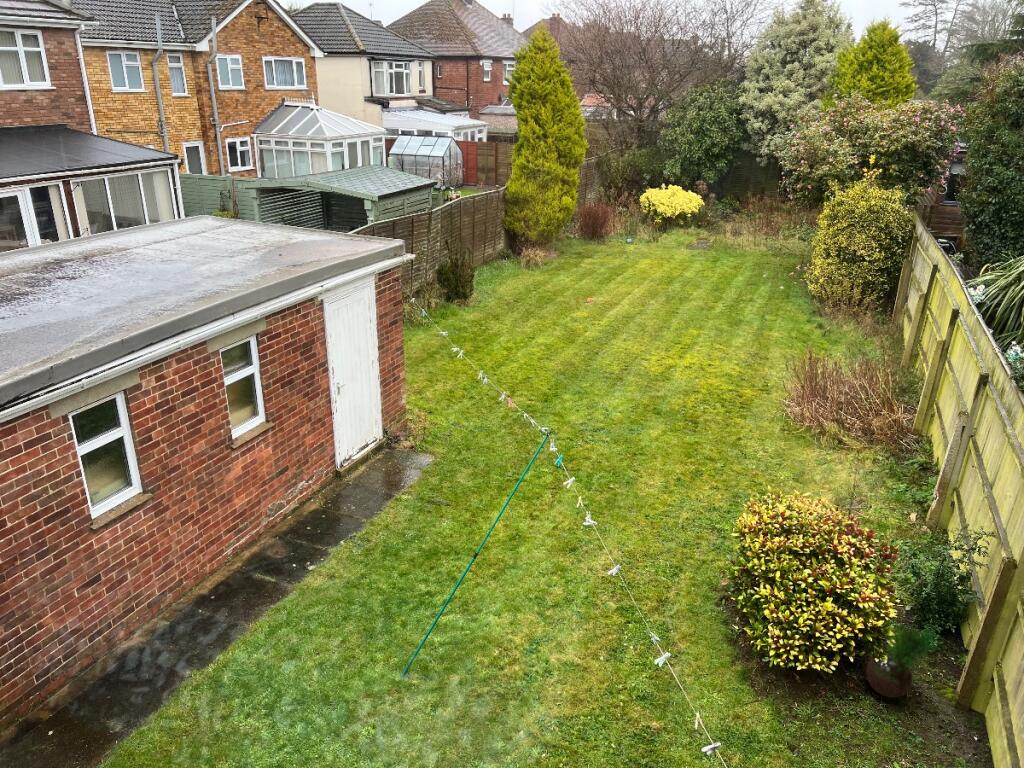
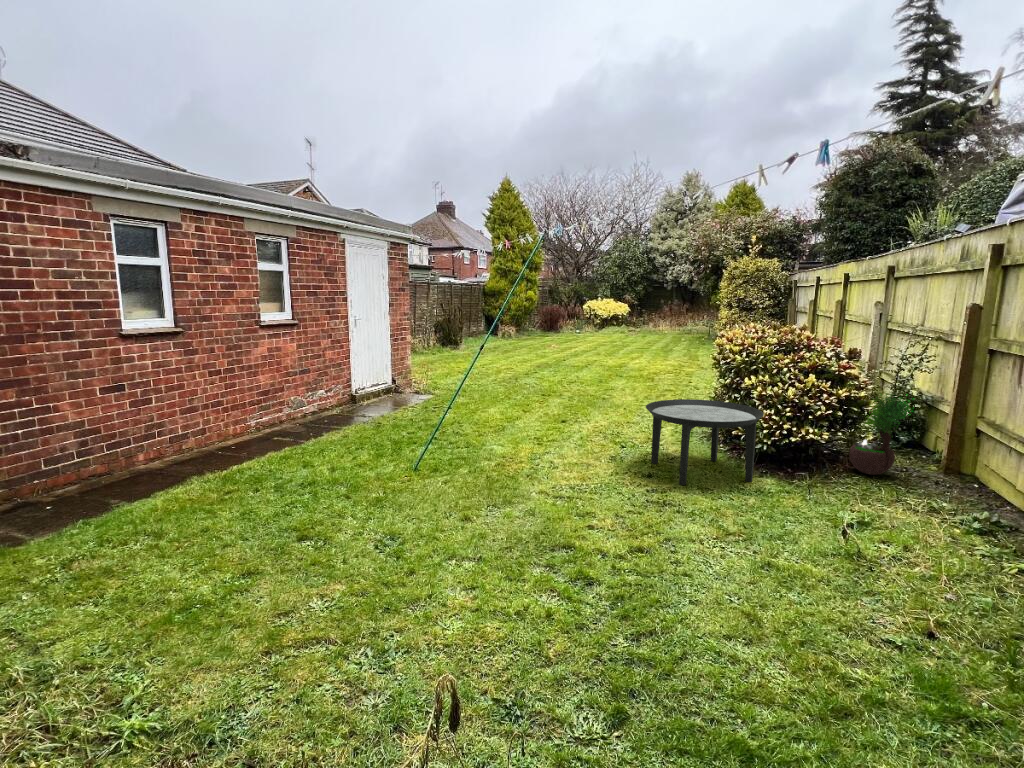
round table: none [648,583,772,708] -> present [646,399,764,485]

